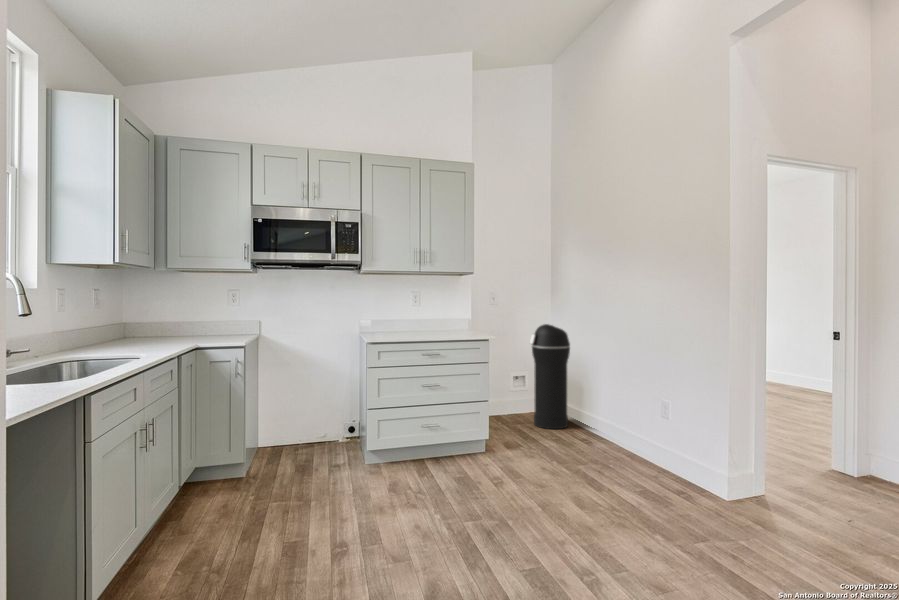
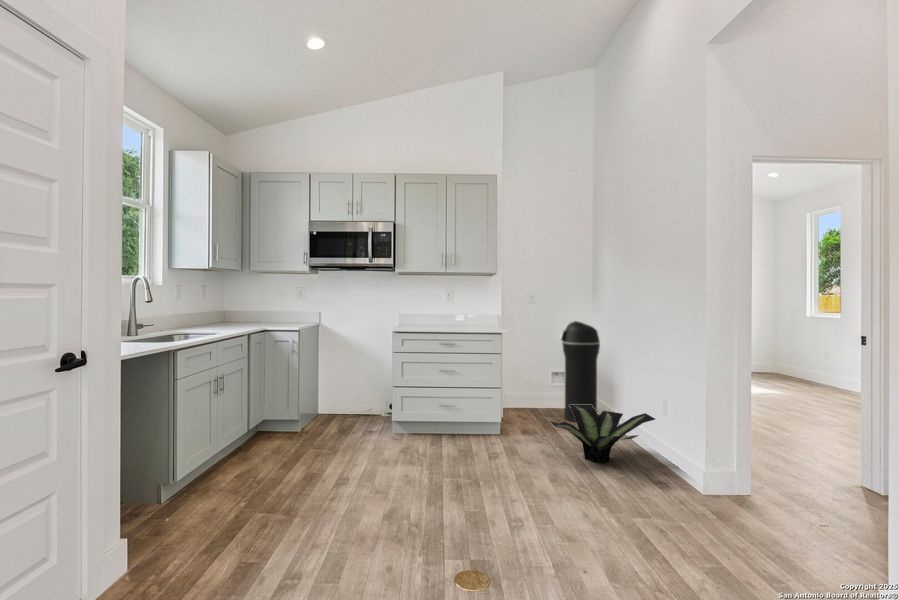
potted plant: none [561,414,666,481] -> present [550,405,655,464]

